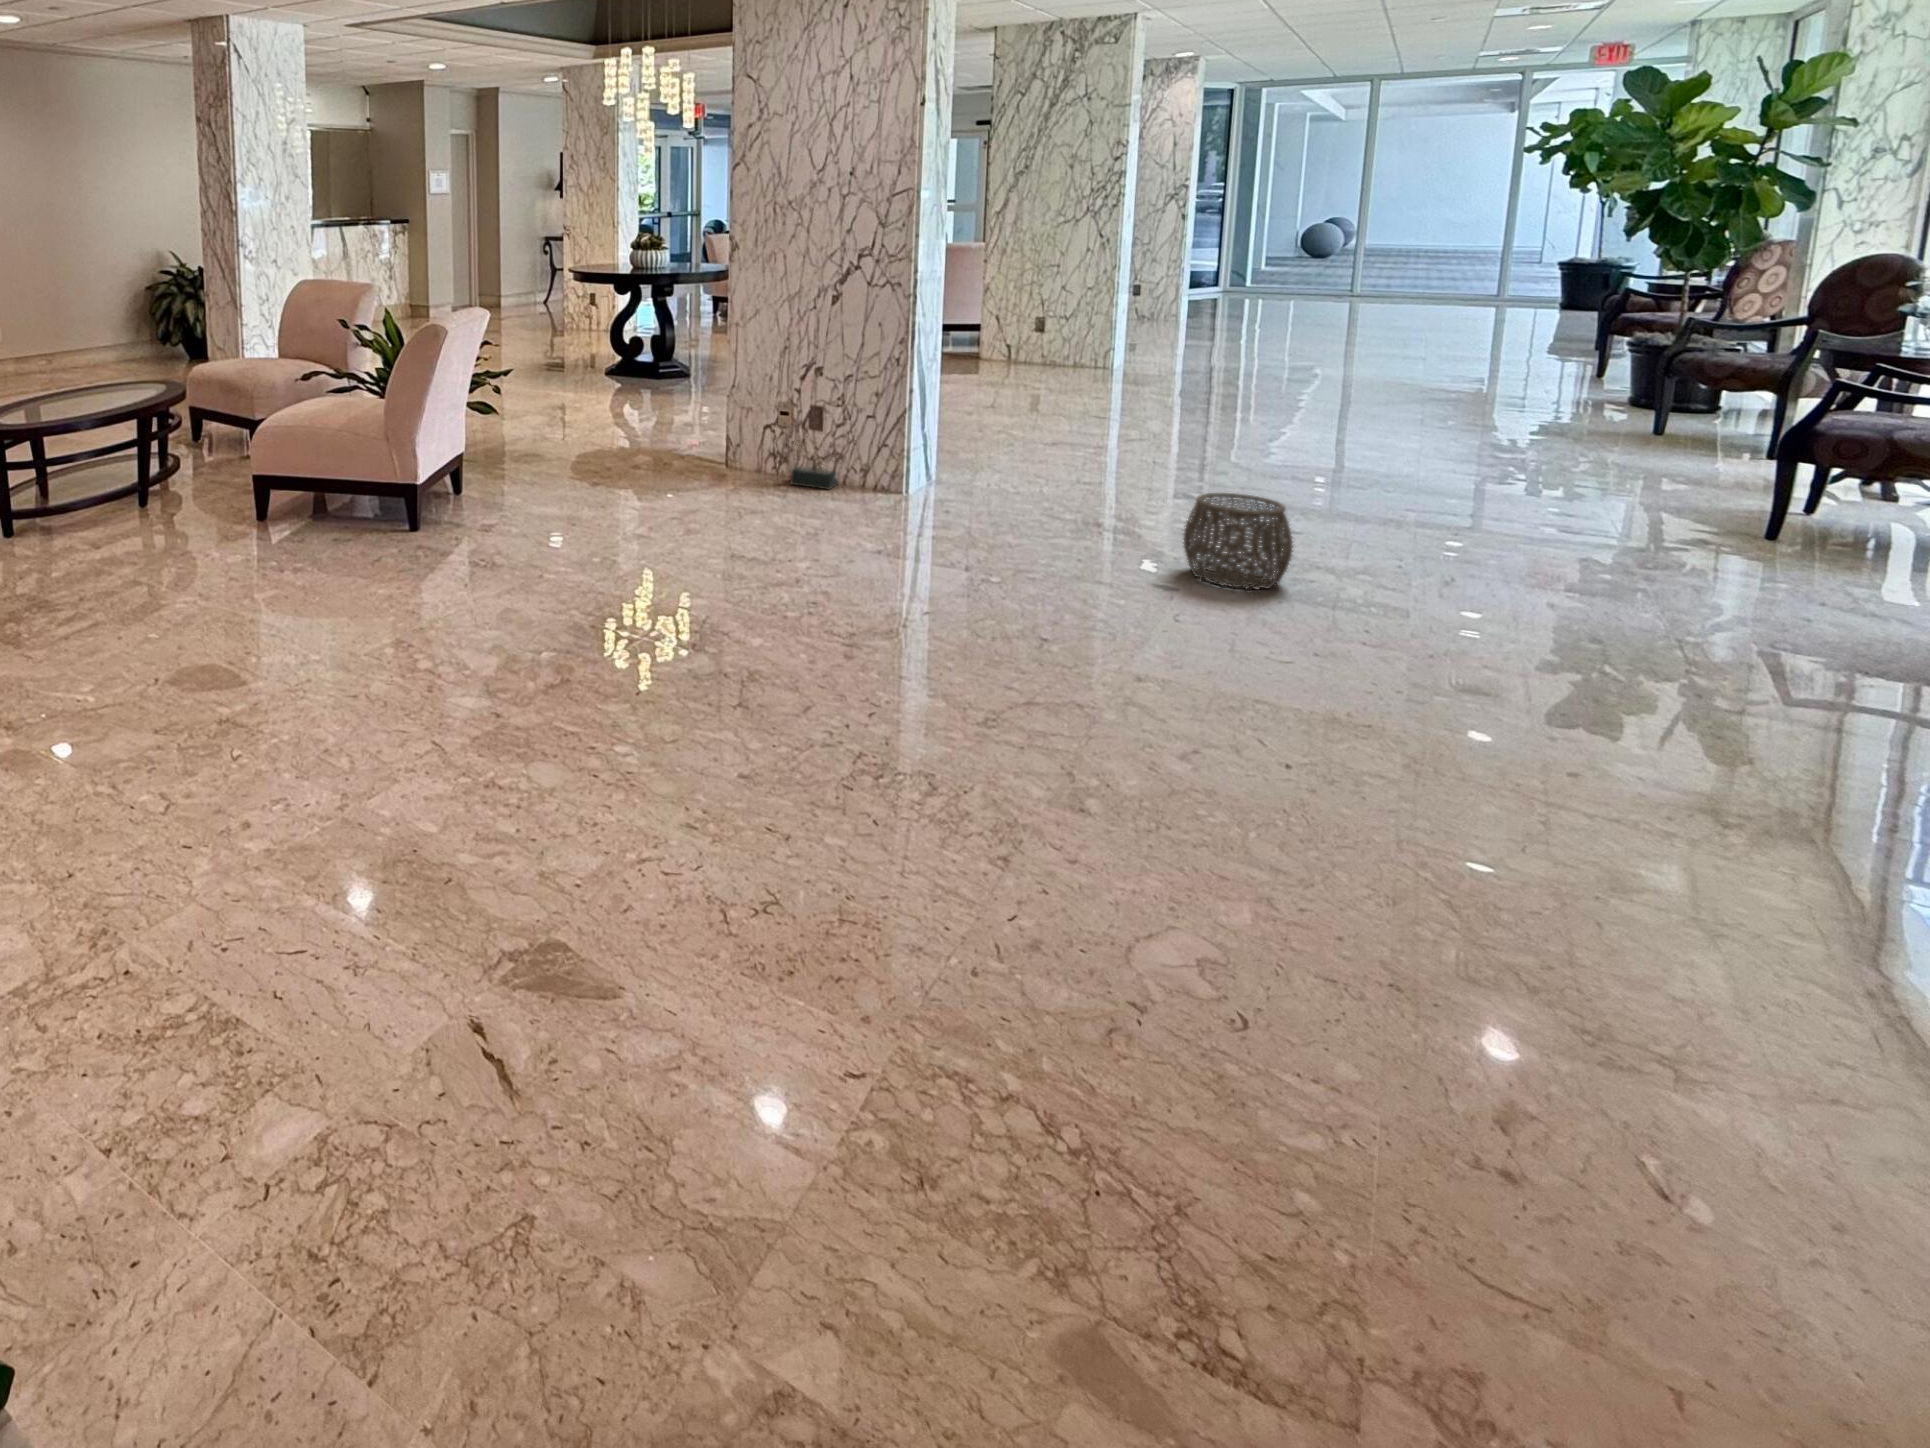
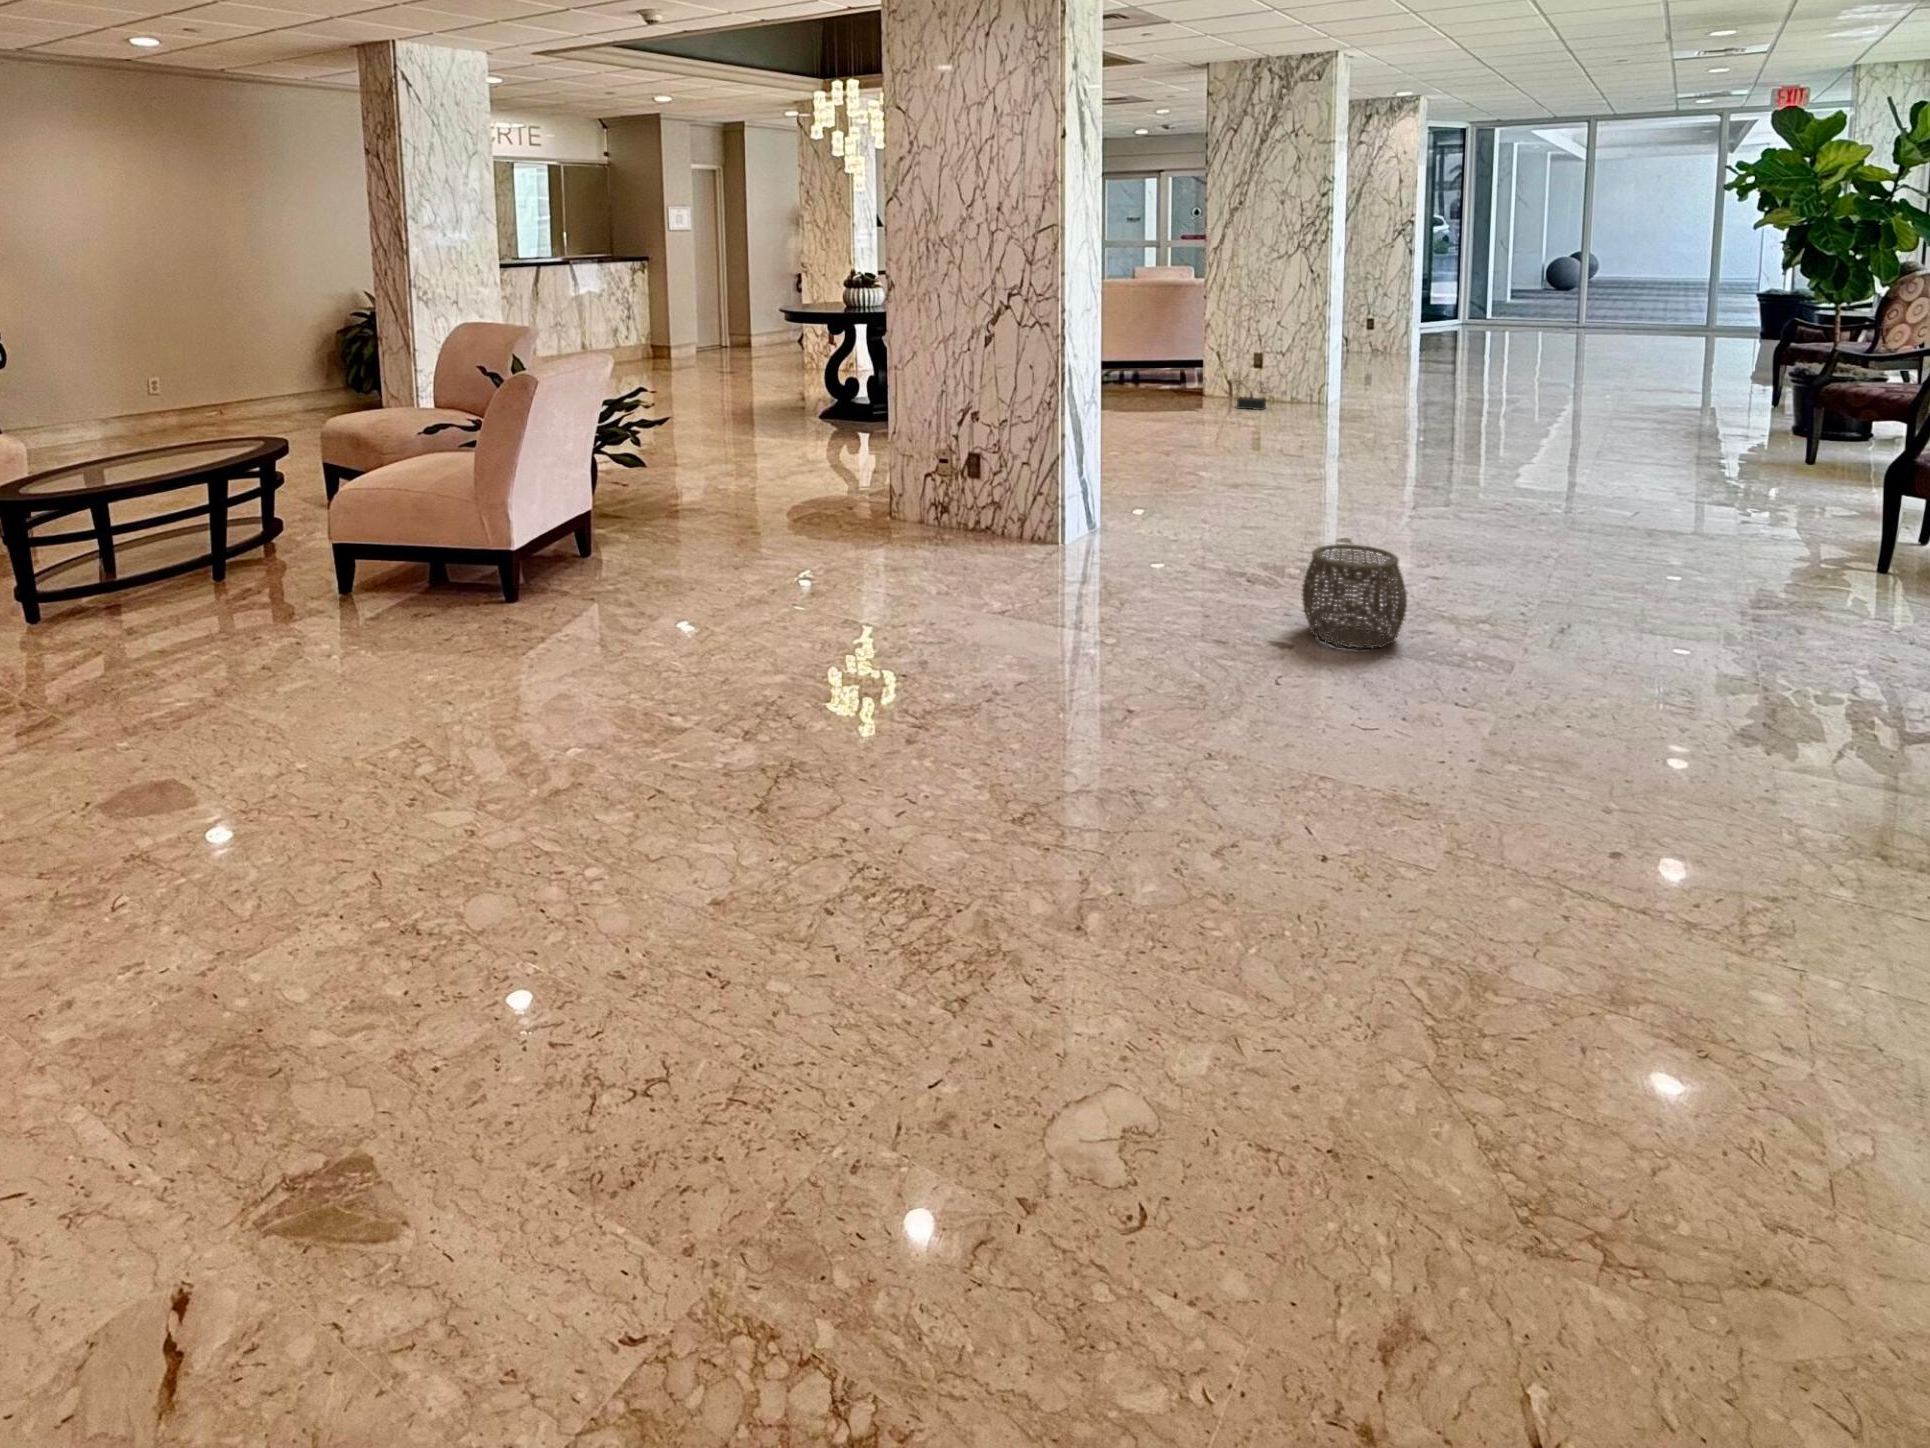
decorative plant: present [779,426,843,489] -> present [1231,372,1271,410]

